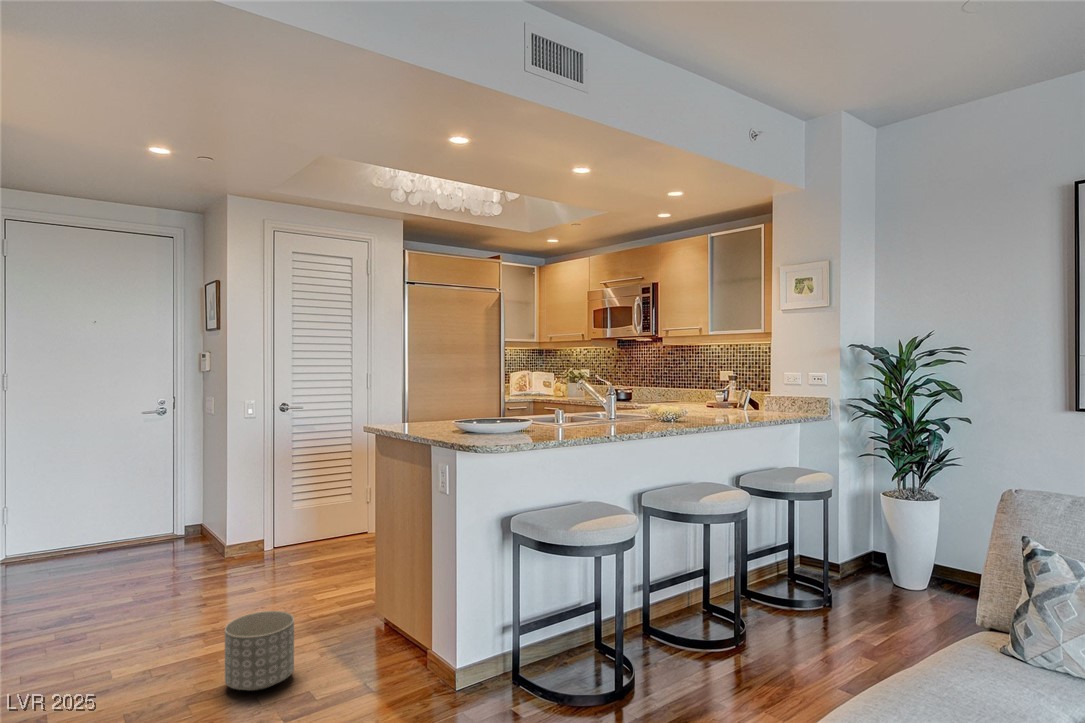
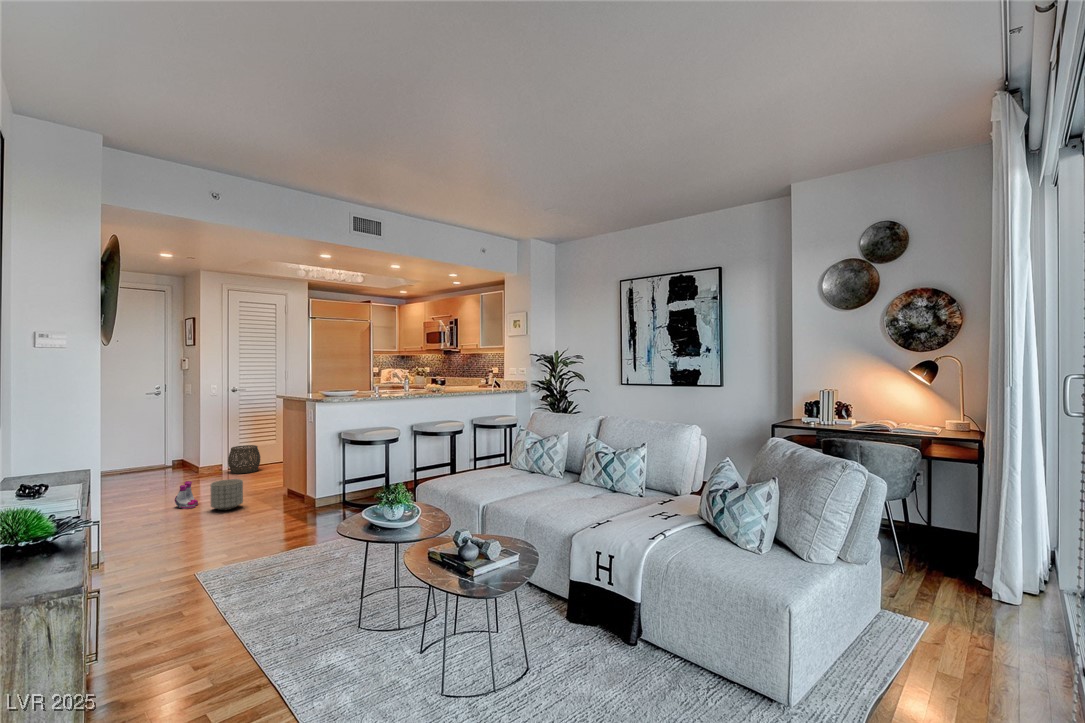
woven basket: none [272,505,328,560] -> present [228,445,260,474]
boots: none [155,607,204,675] -> present [175,481,198,509]

